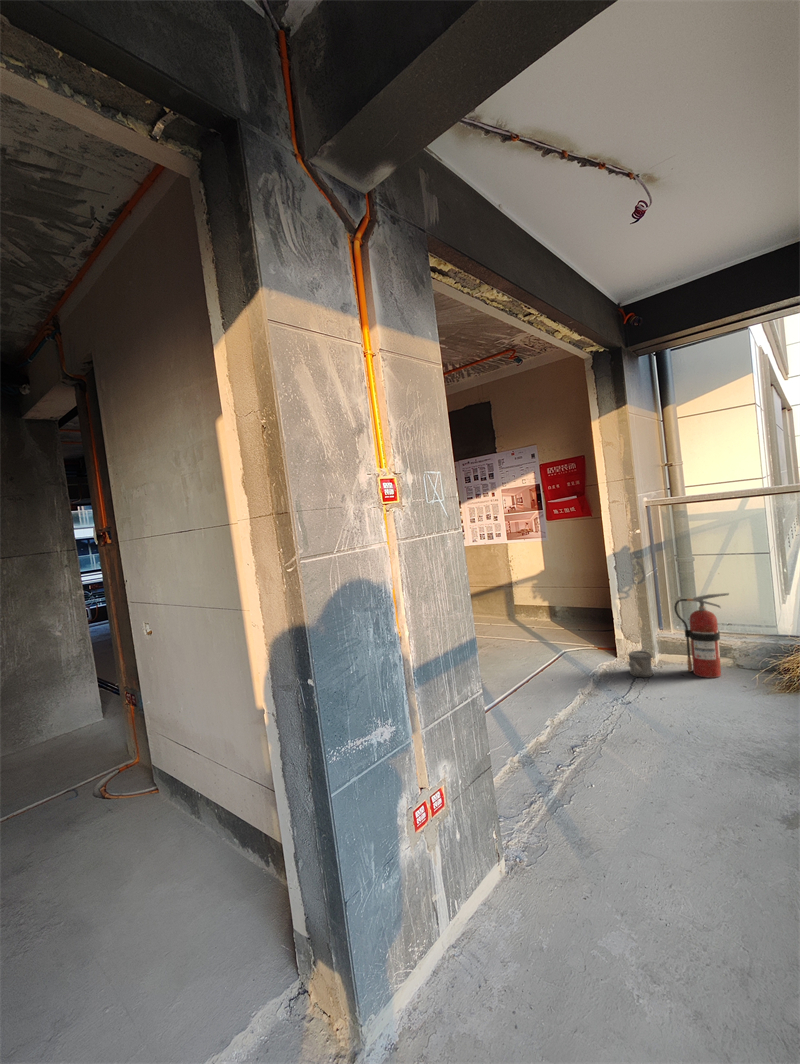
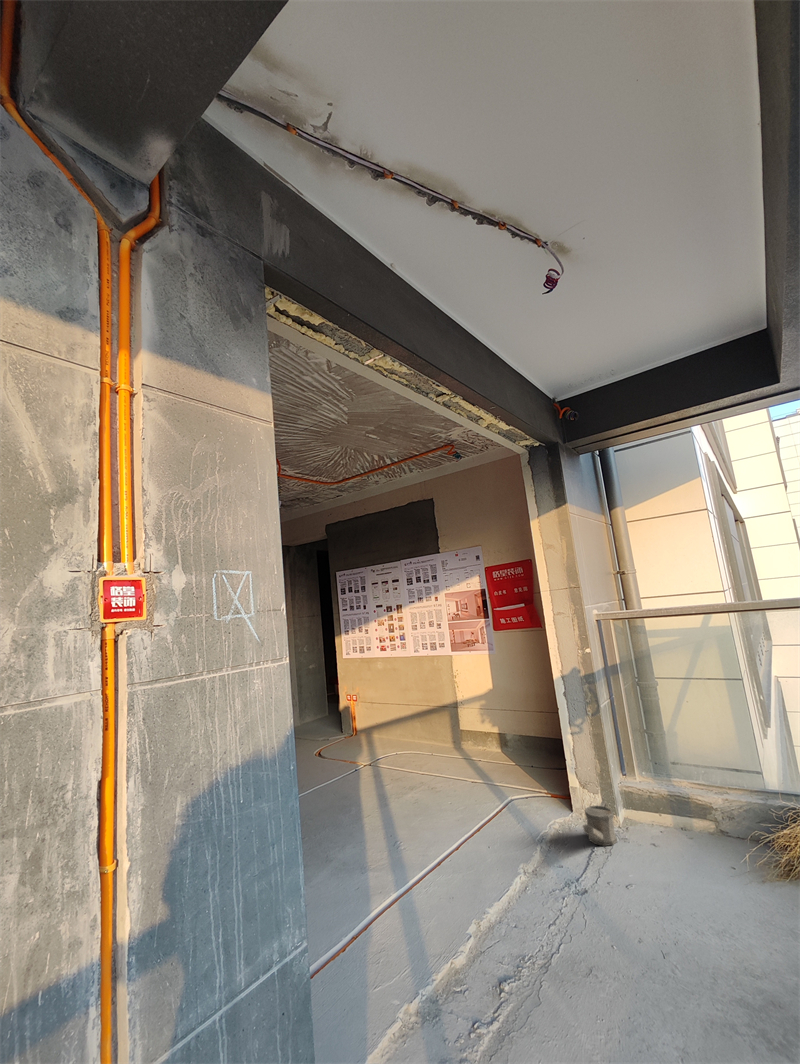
fire extinguisher: present [674,593,729,678] -> none [637,732,703,850]

